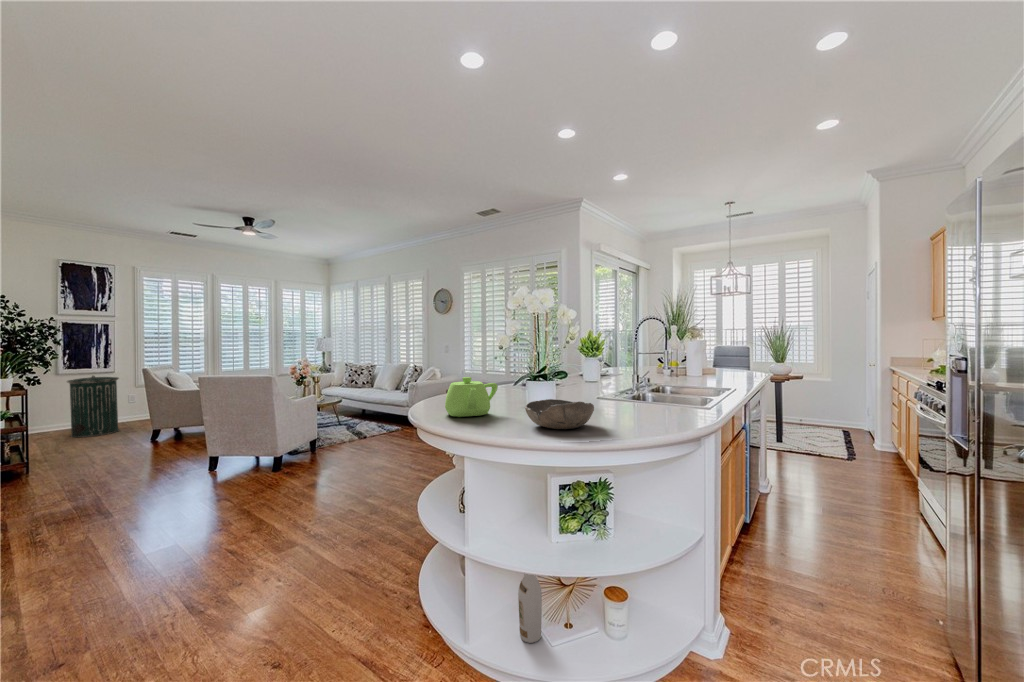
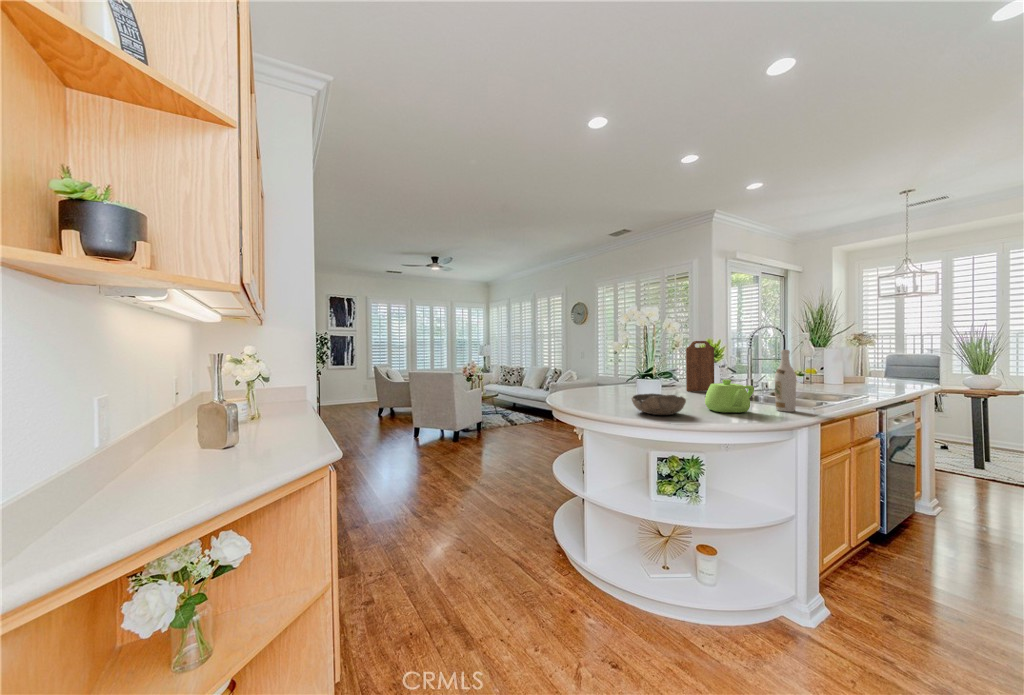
cutting board: none [578,330,608,392] -> present [686,341,714,392]
trash can: present [67,376,119,437] -> none [331,370,359,410]
teapot: present [445,377,498,417] -> present [705,380,754,413]
wine bottle: present [518,574,542,643] -> present [775,350,796,412]

